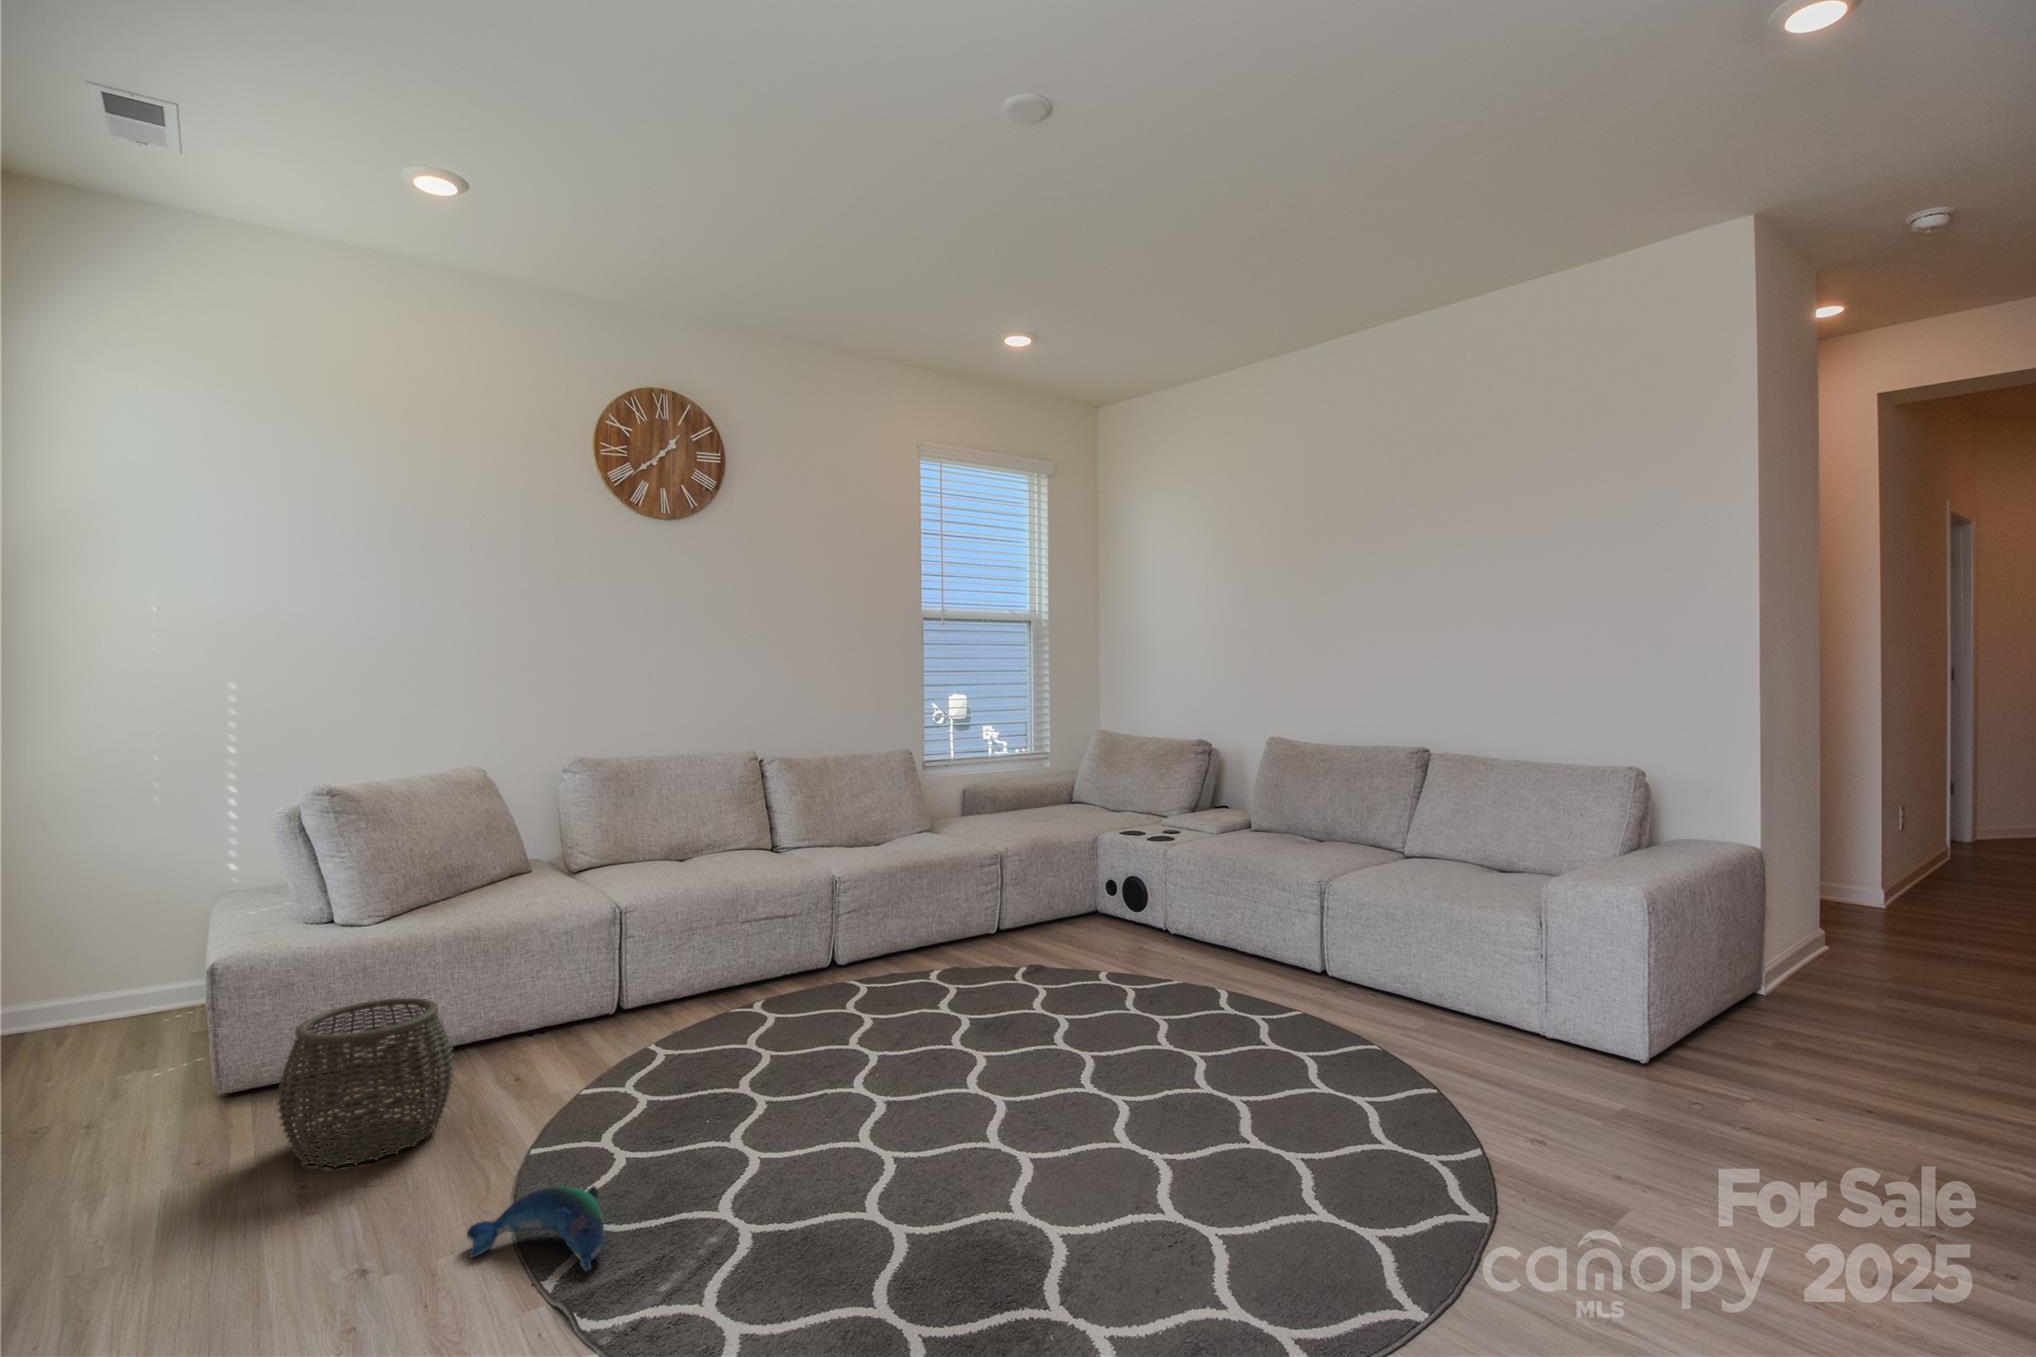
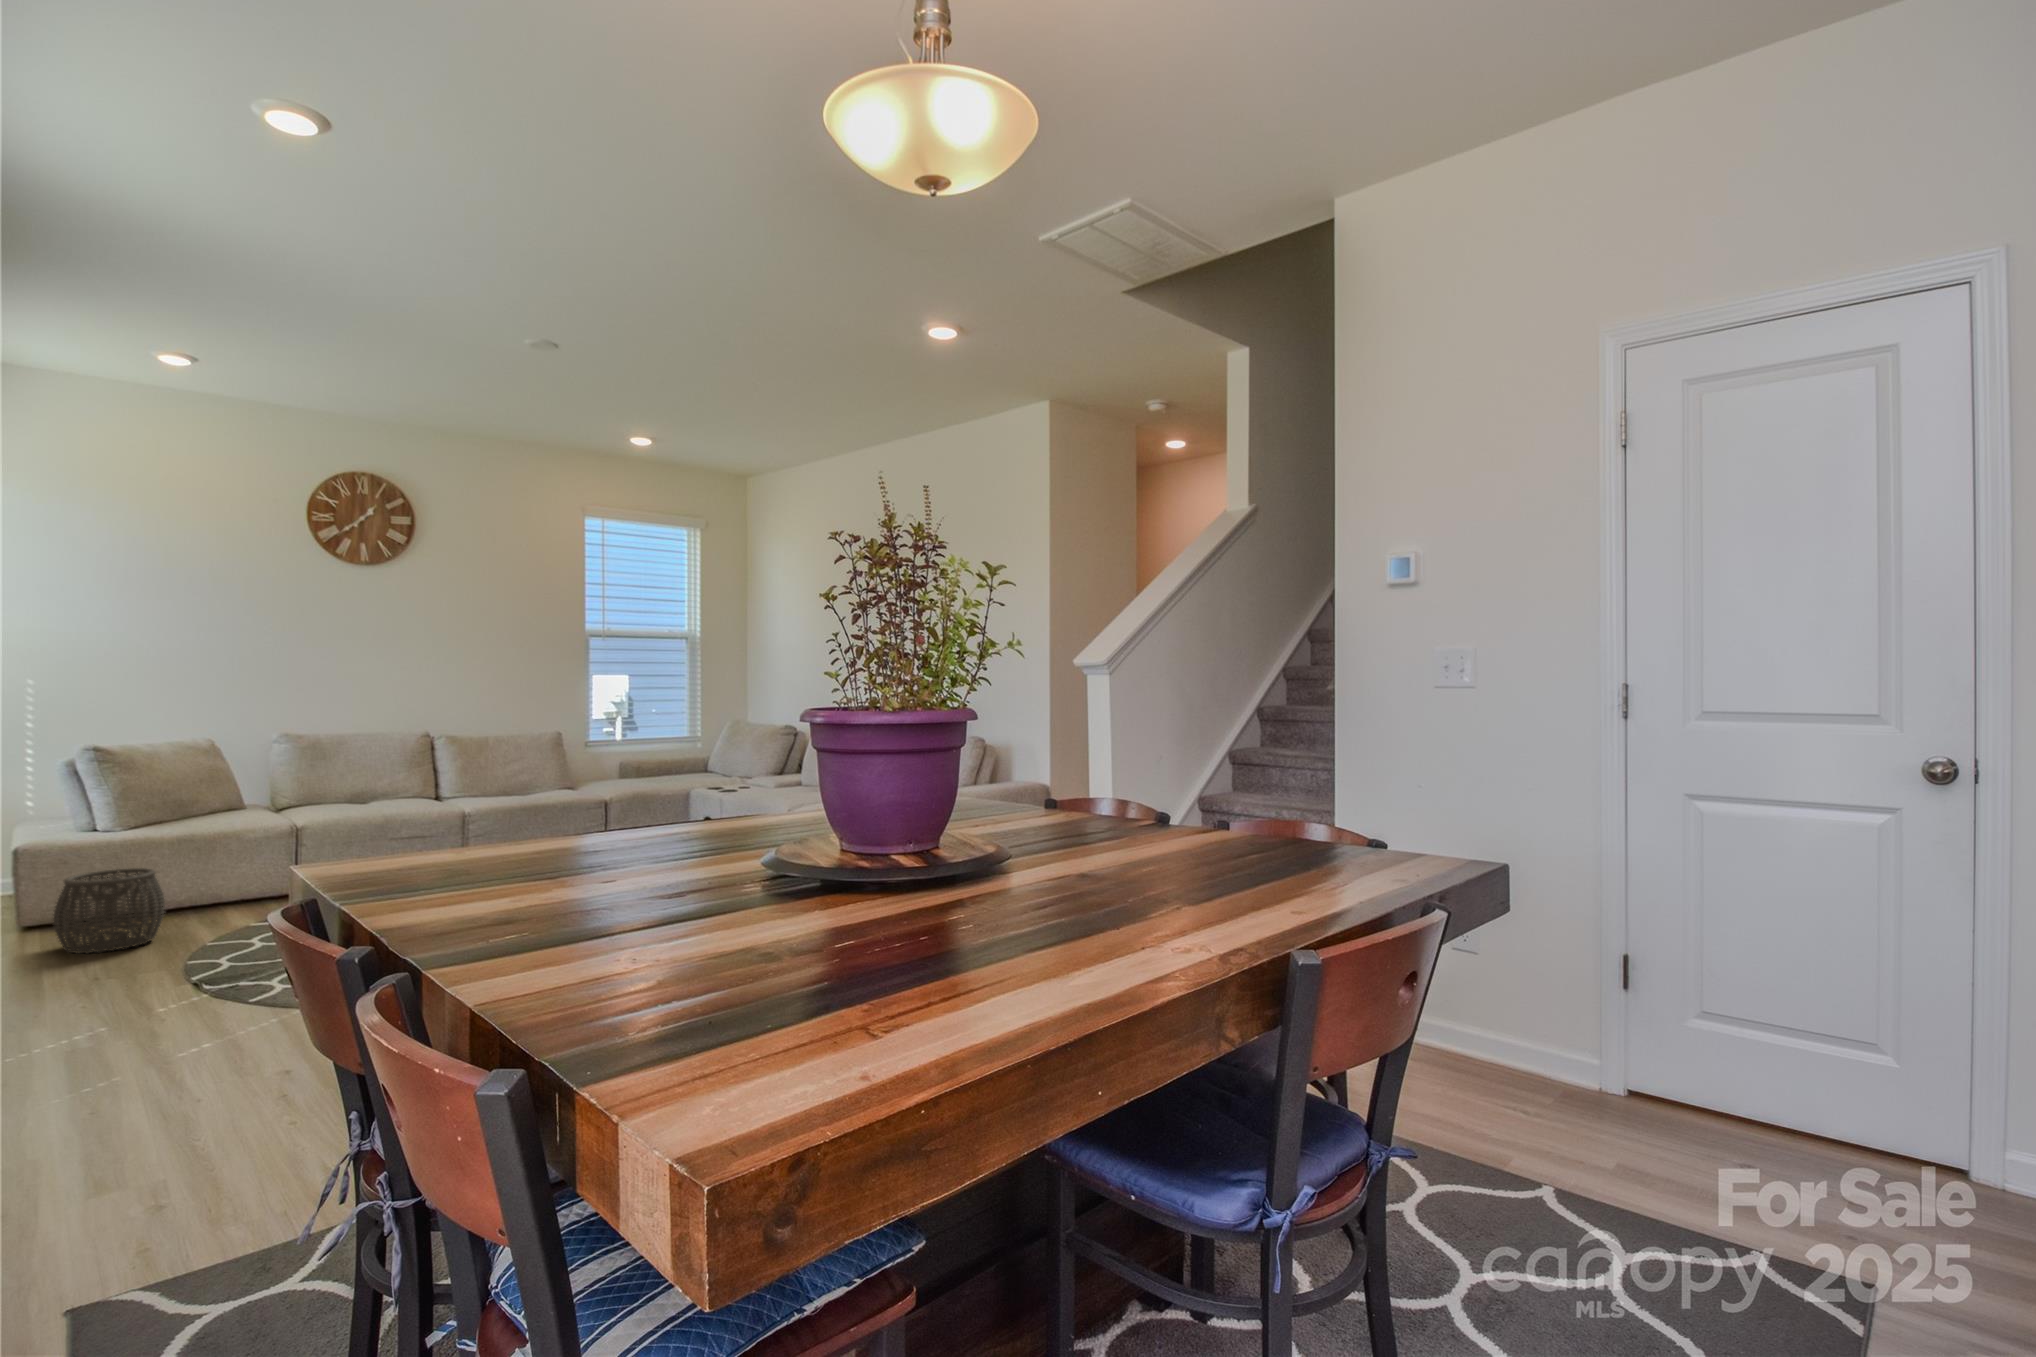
plush toy: present [467,1186,605,1271] -> none [154,947,230,980]

